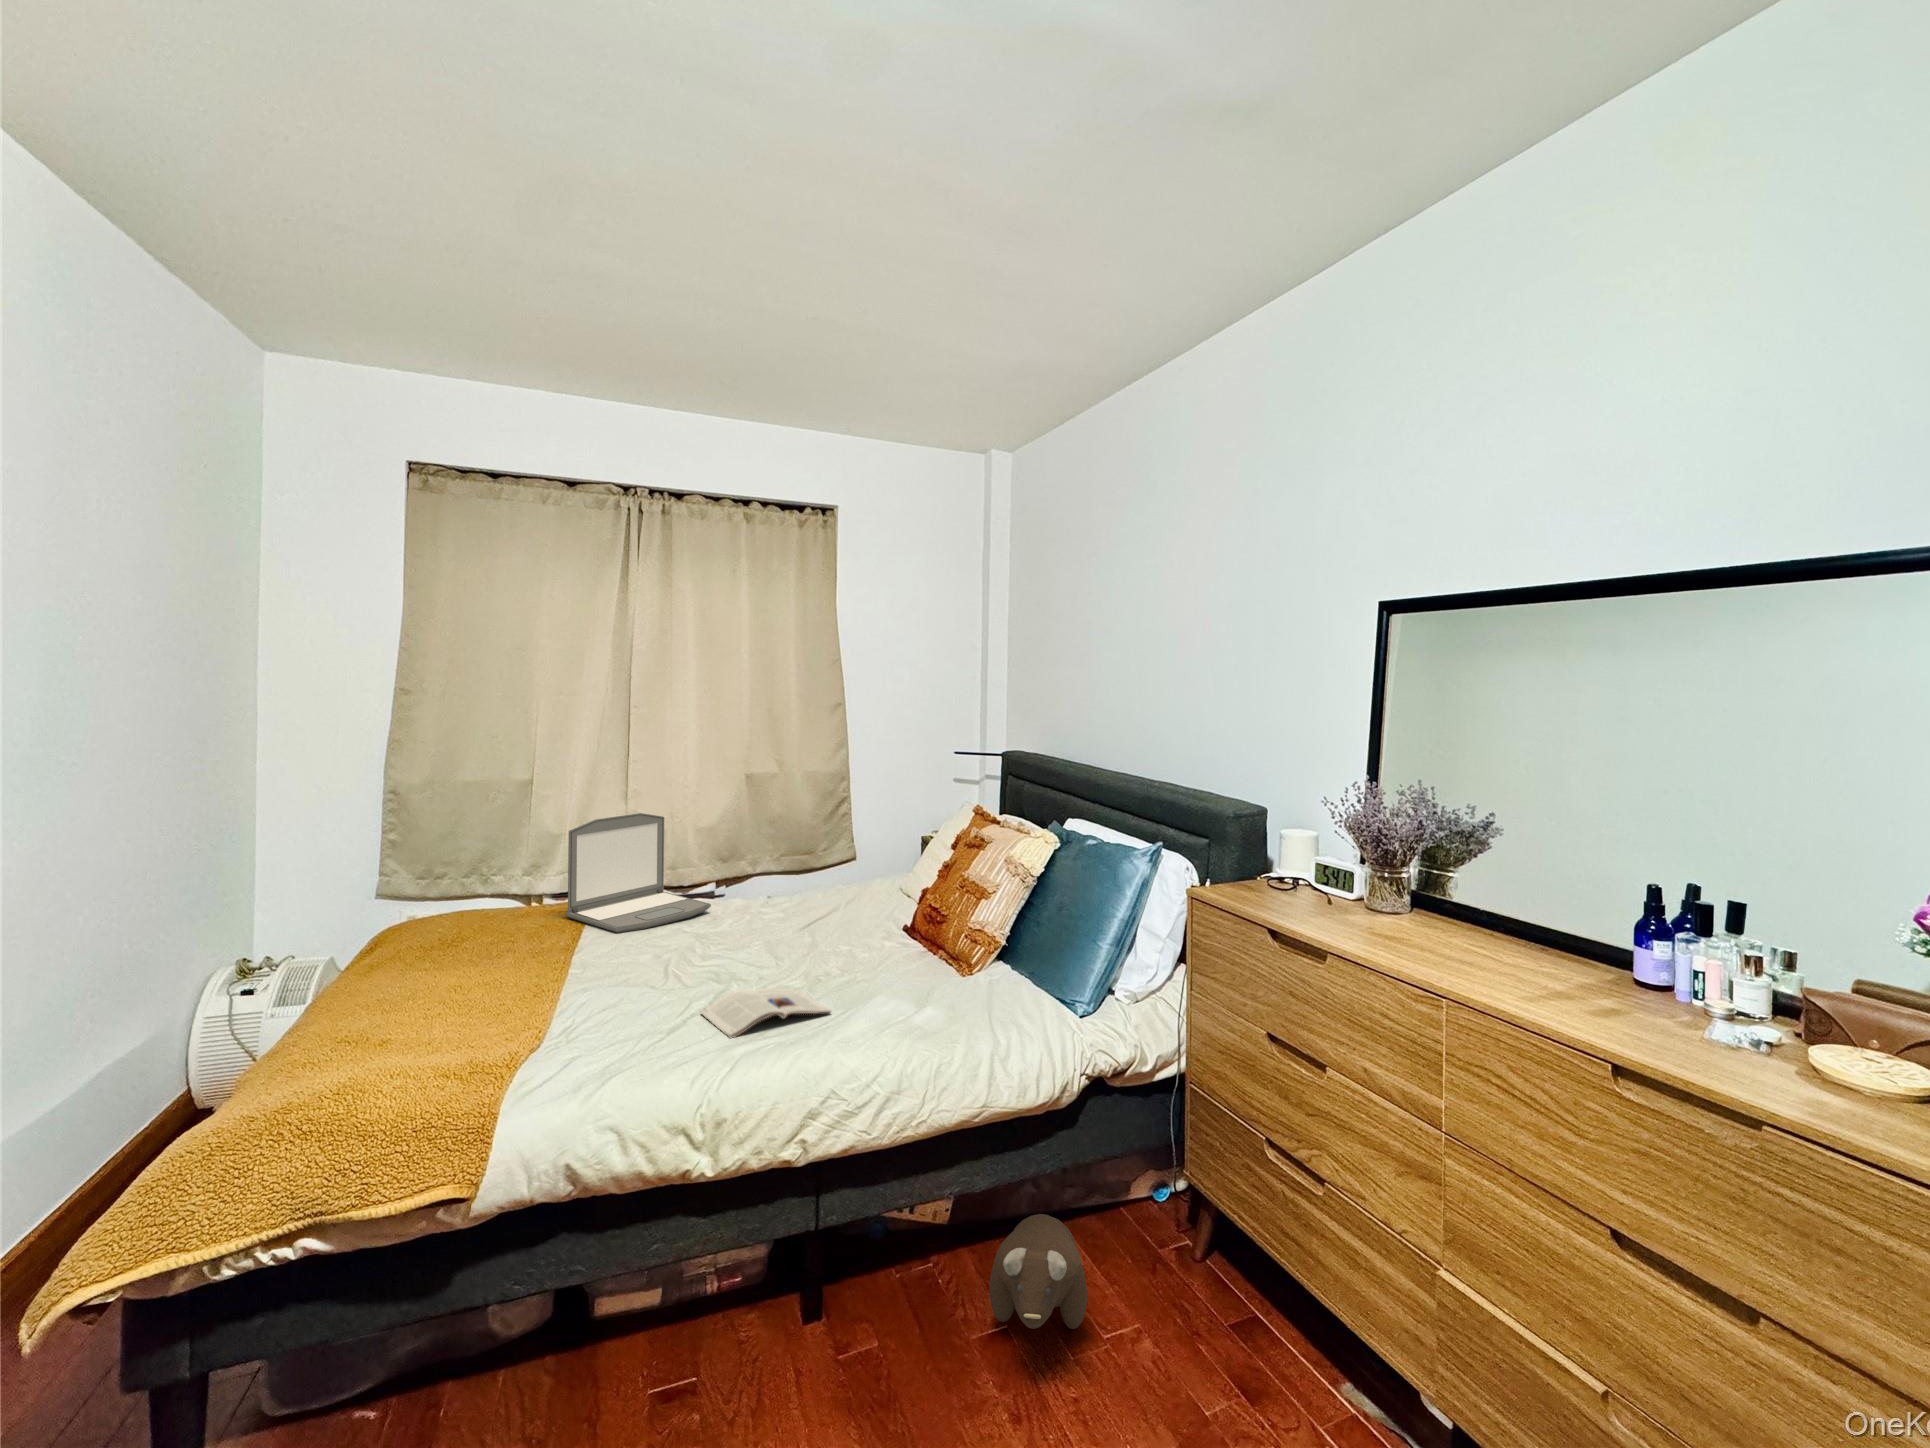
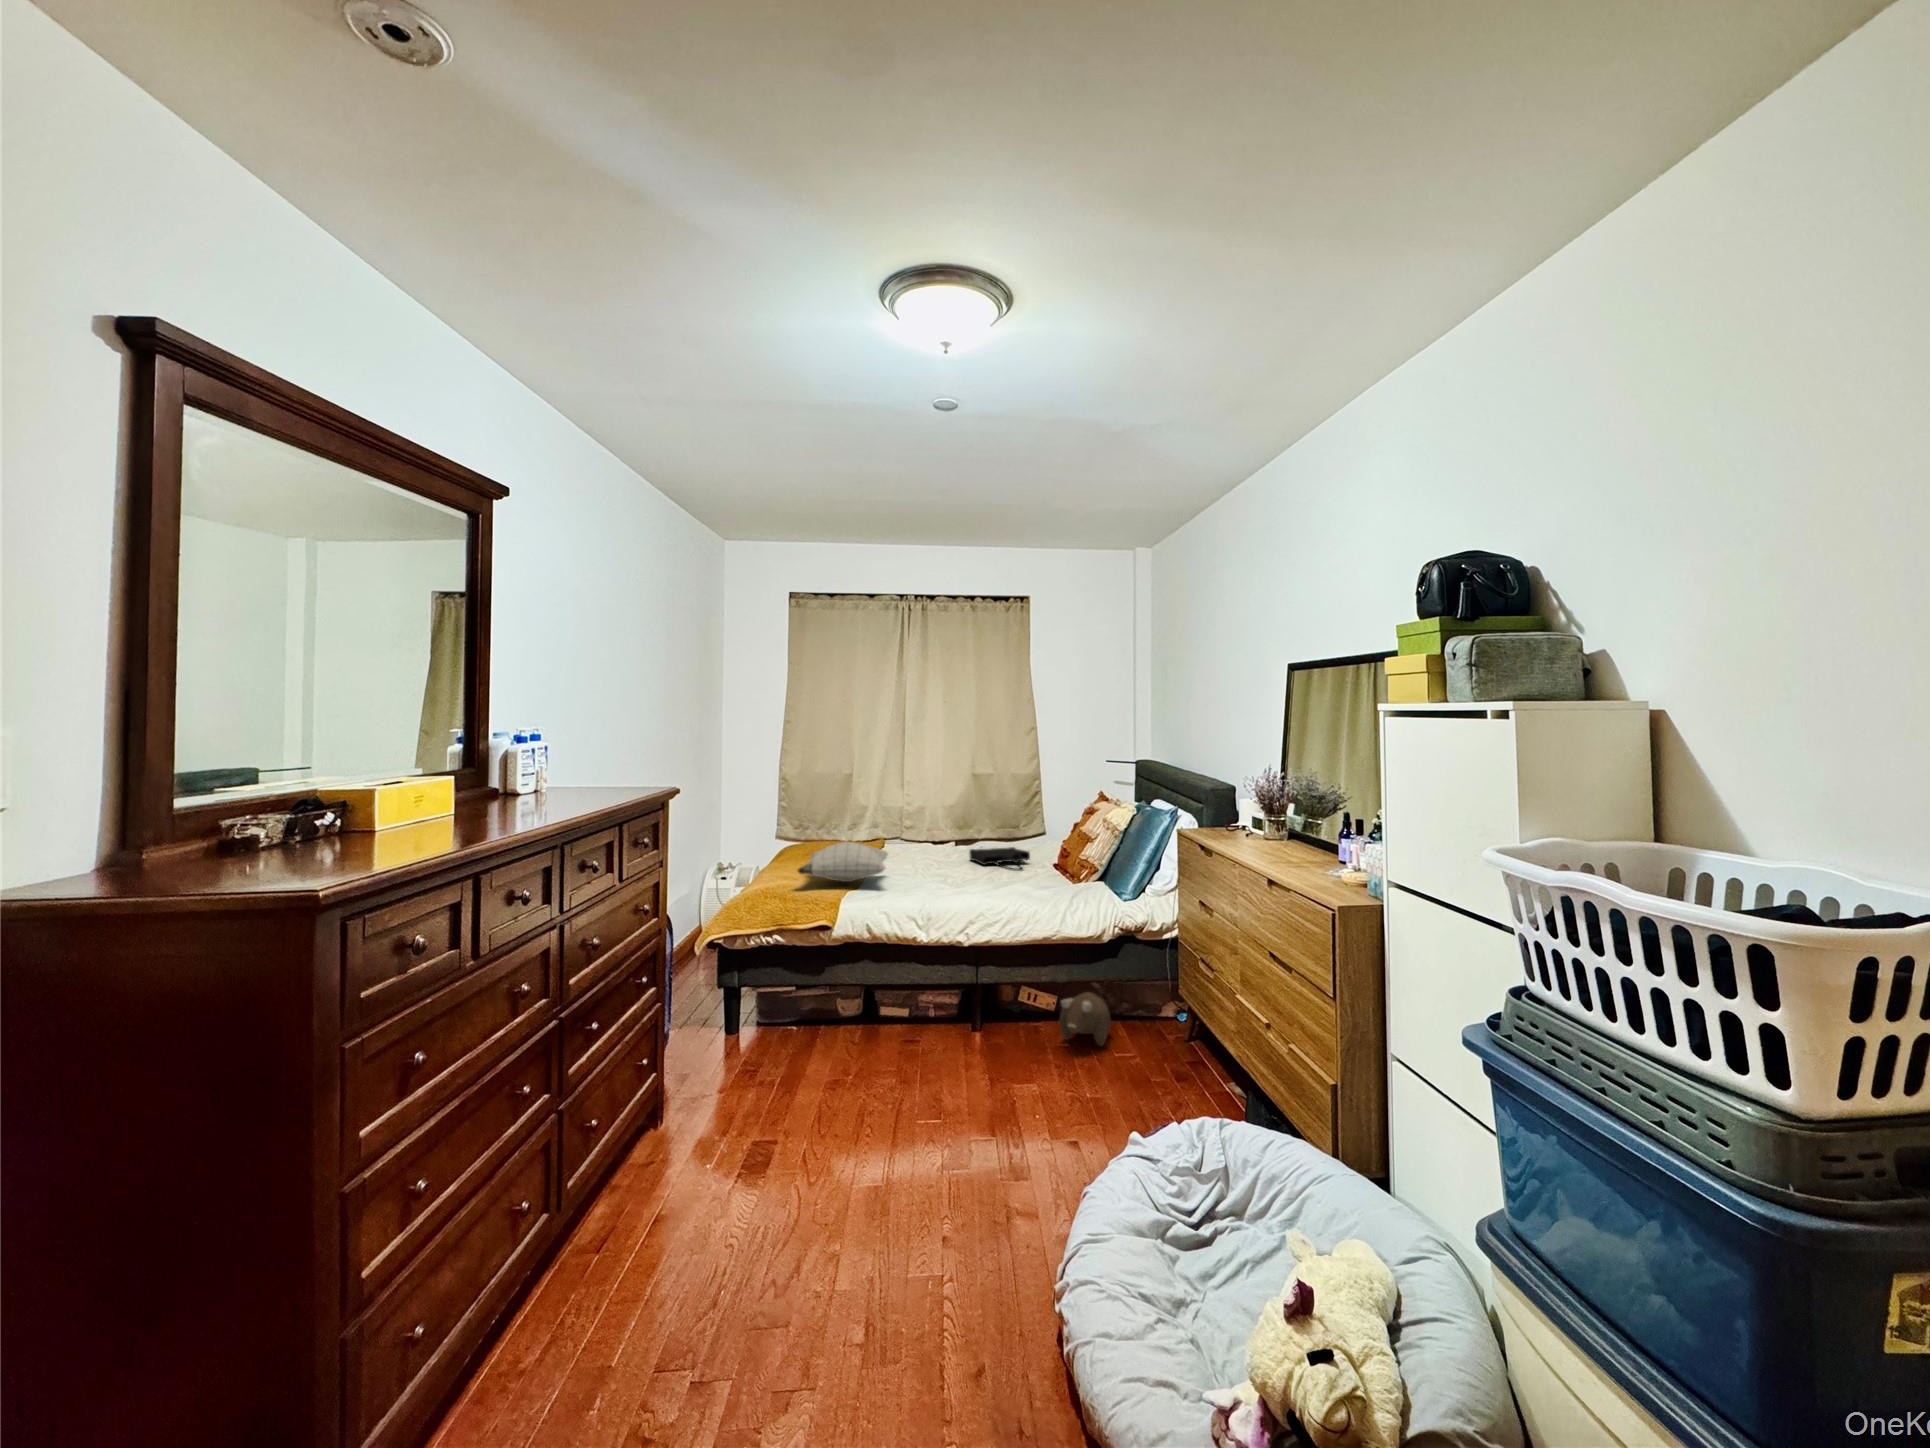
laptop: present [566,813,711,933] -> none [869,794,947,859]
tote bag: none [756,897,862,949] -> present [969,847,1030,871]
pillow: none [385,941,611,1037] -> present [797,842,888,882]
magazine: present [701,989,831,1038] -> none [930,876,993,894]

